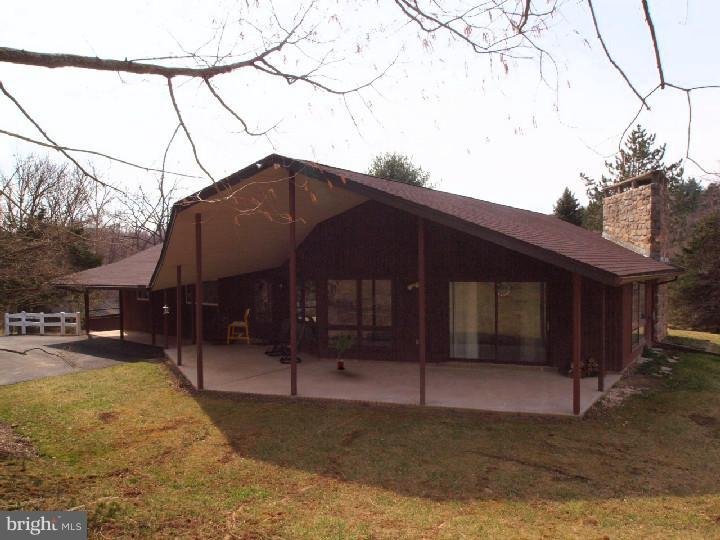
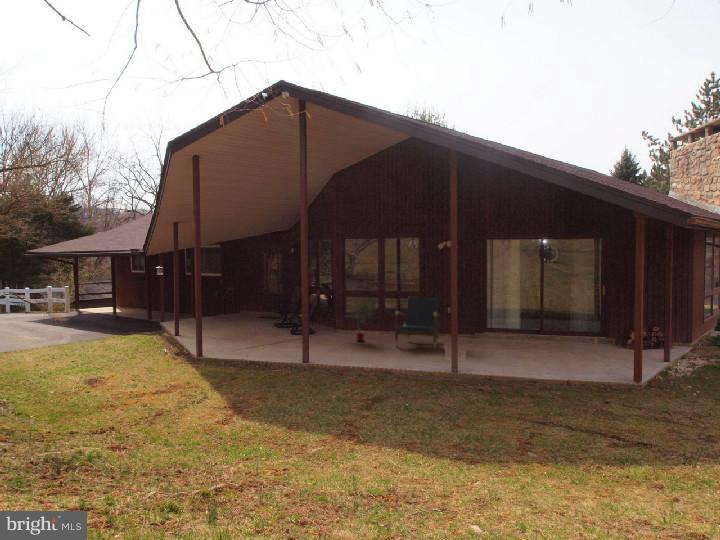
bench: present [227,309,250,344] -> none [230,277,259,318]
lounge chair: none [371,330,409,376] -> present [395,297,440,348]

